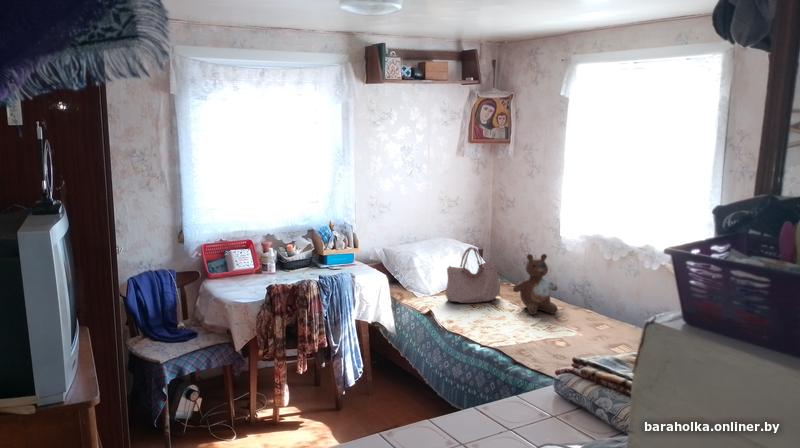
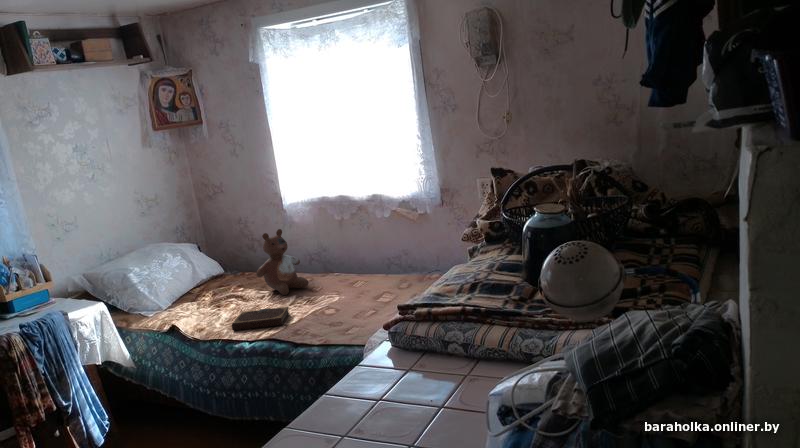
handbag: present [445,247,500,303] -> none [175,243,240,310]
notebook: none [471,318,526,341] -> present [232,307,289,331]

